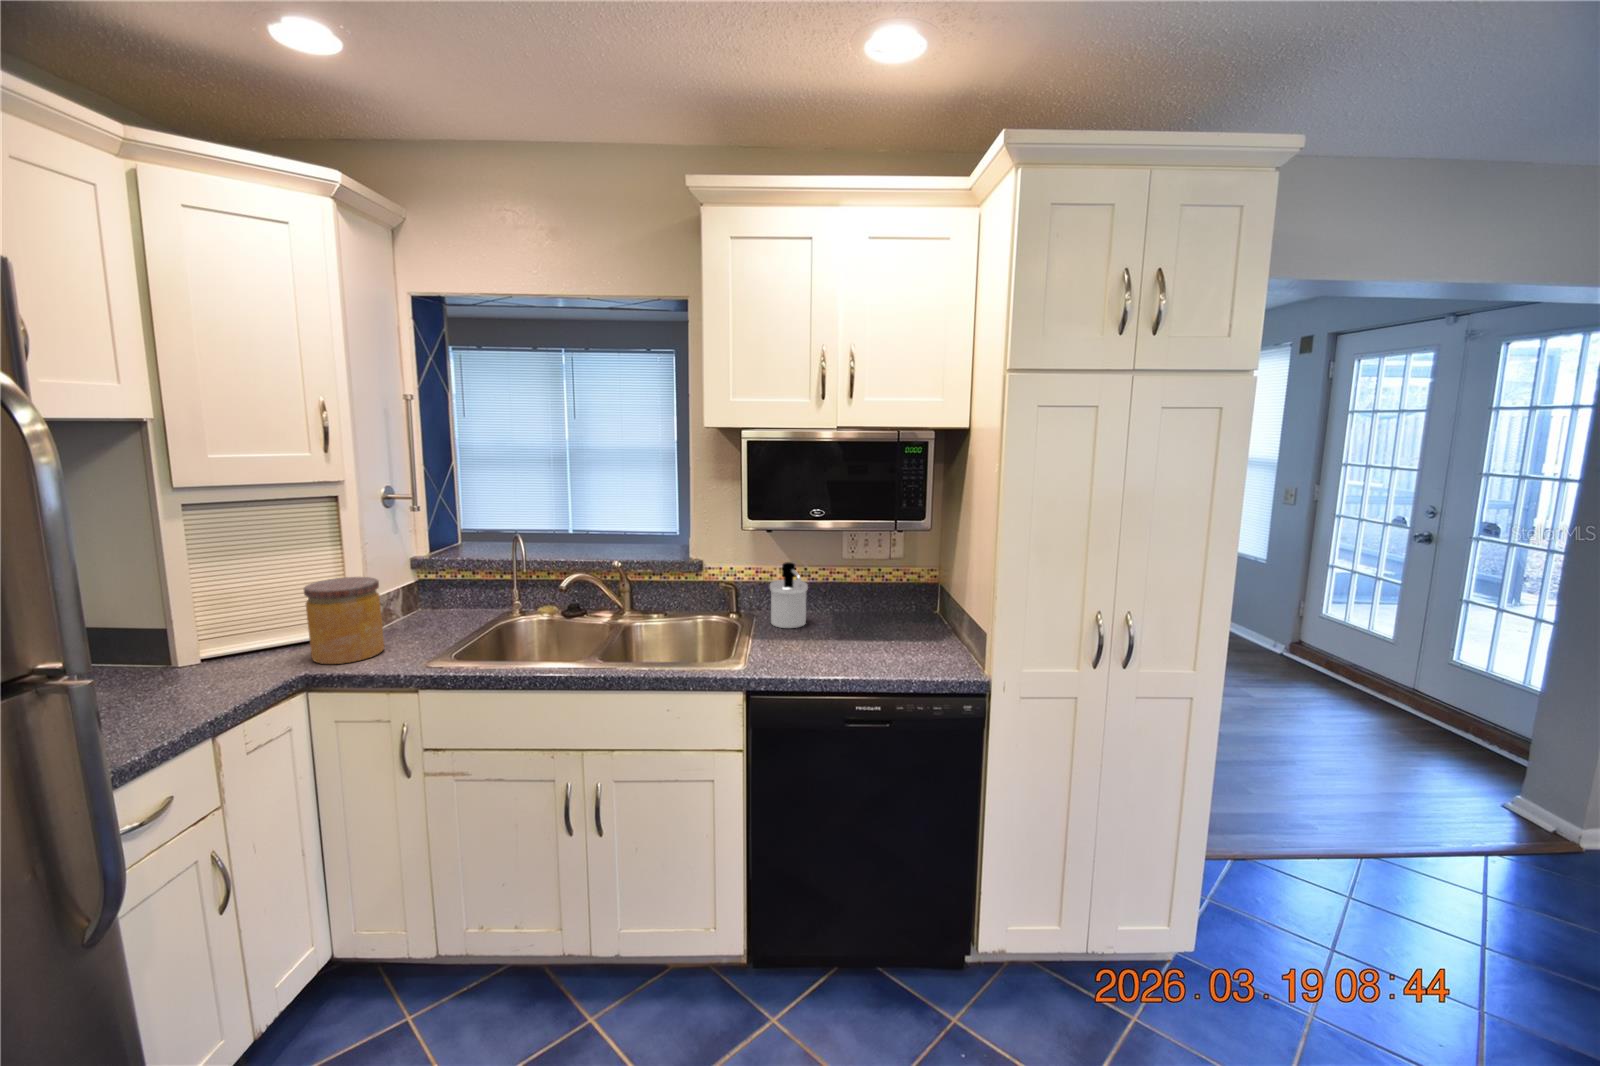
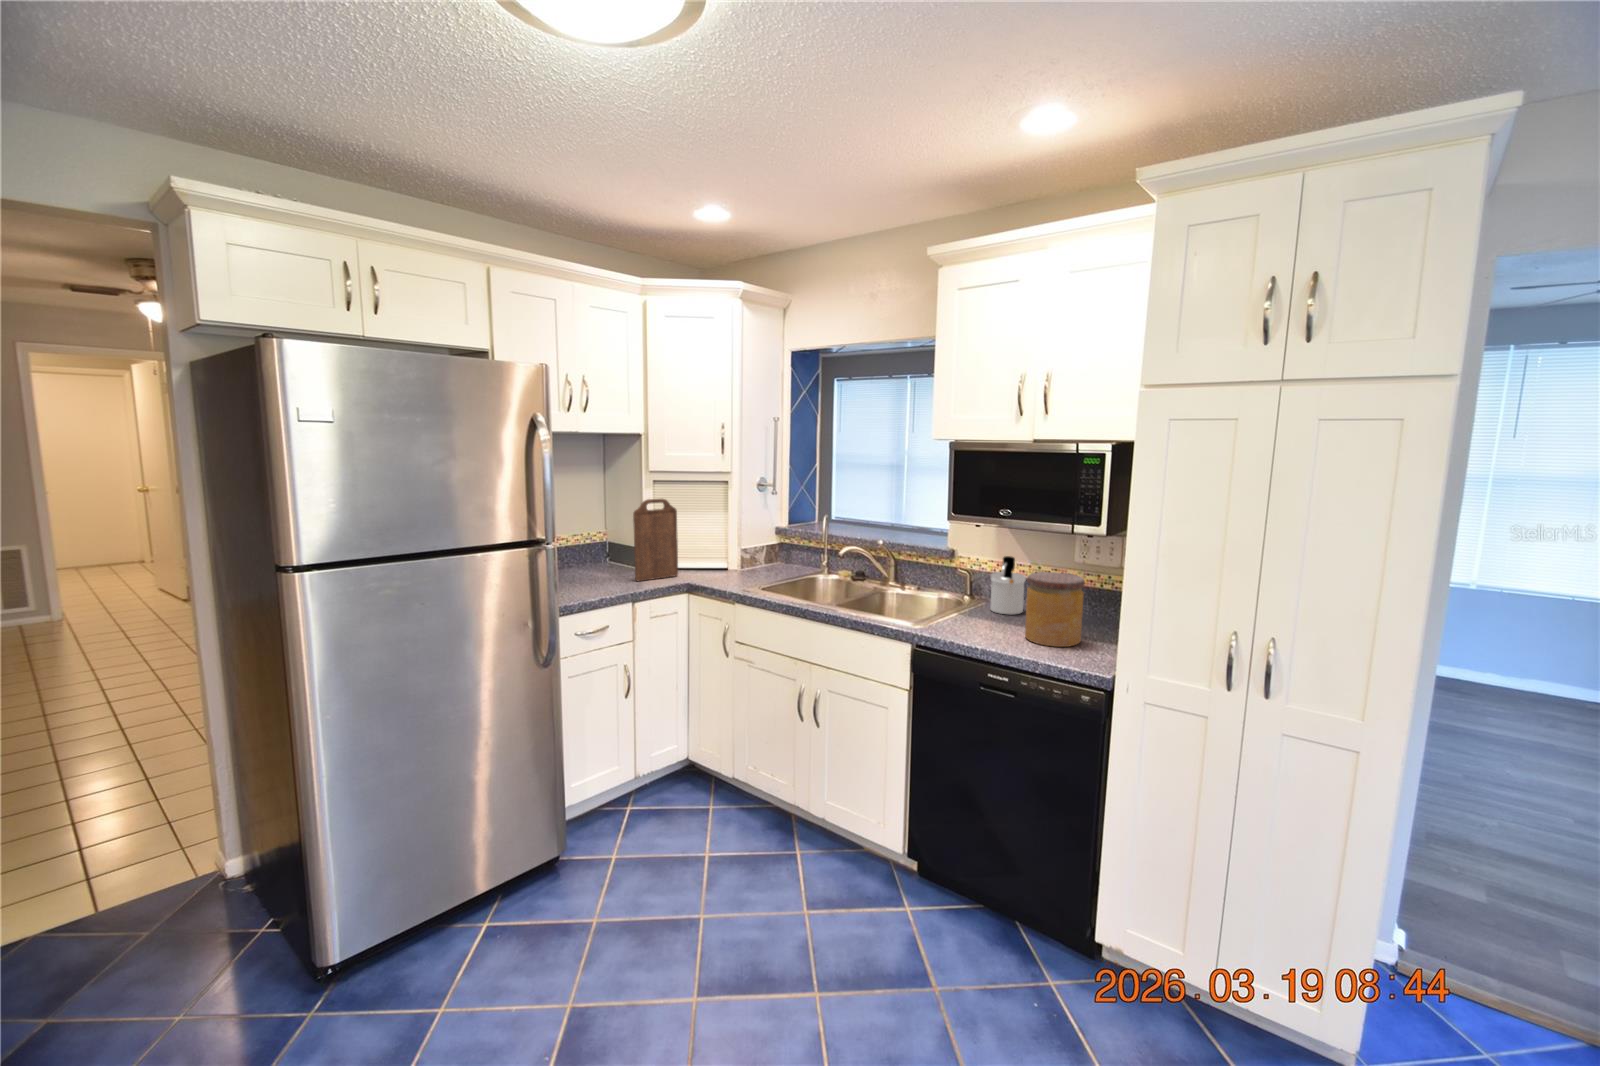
cutting board: none [161,536,267,693] -> present [633,499,678,581]
jar: present [304,577,384,664] -> present [1025,572,1085,647]

